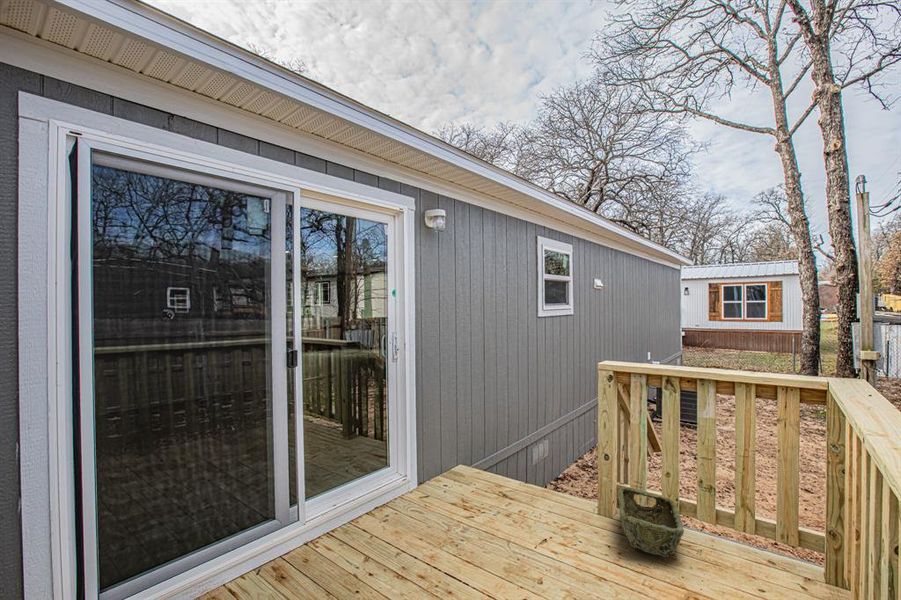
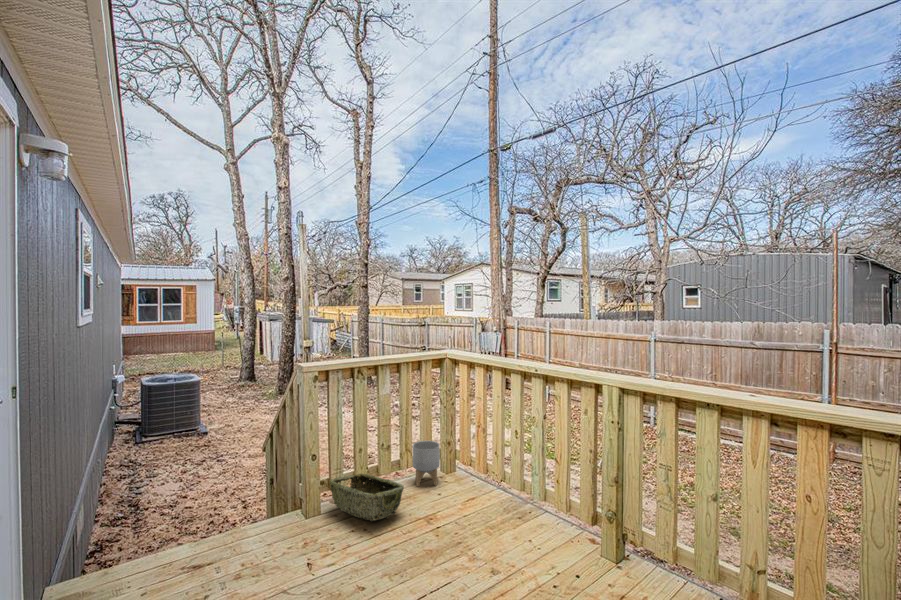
planter: none [751,497,803,572] -> present [413,441,440,487]

